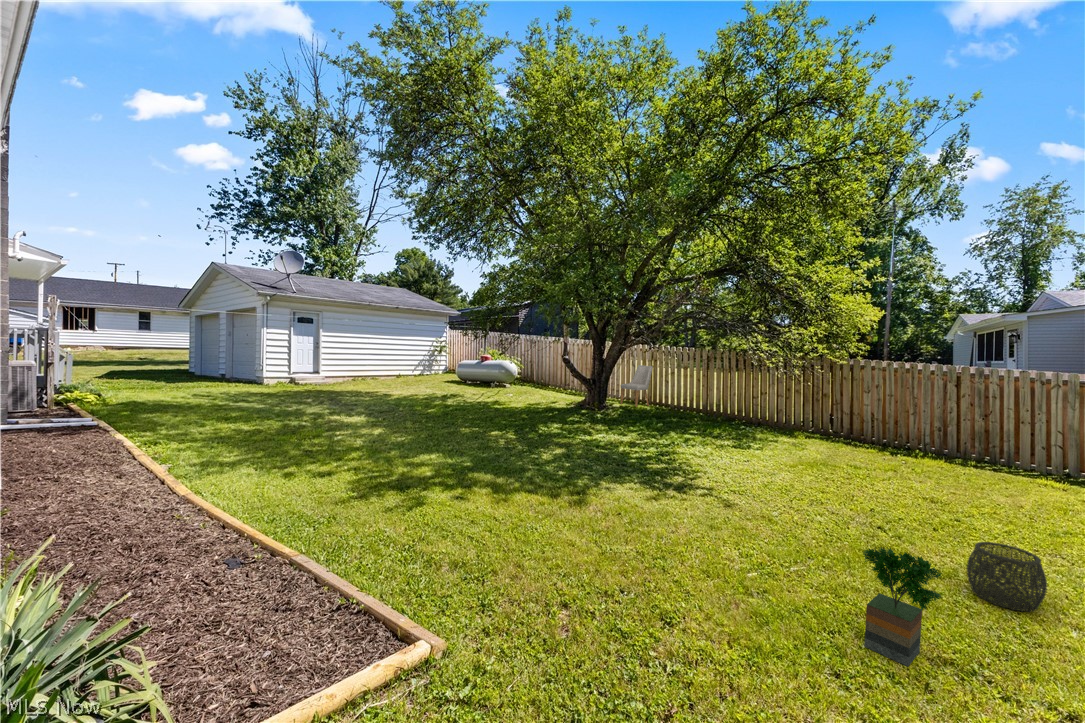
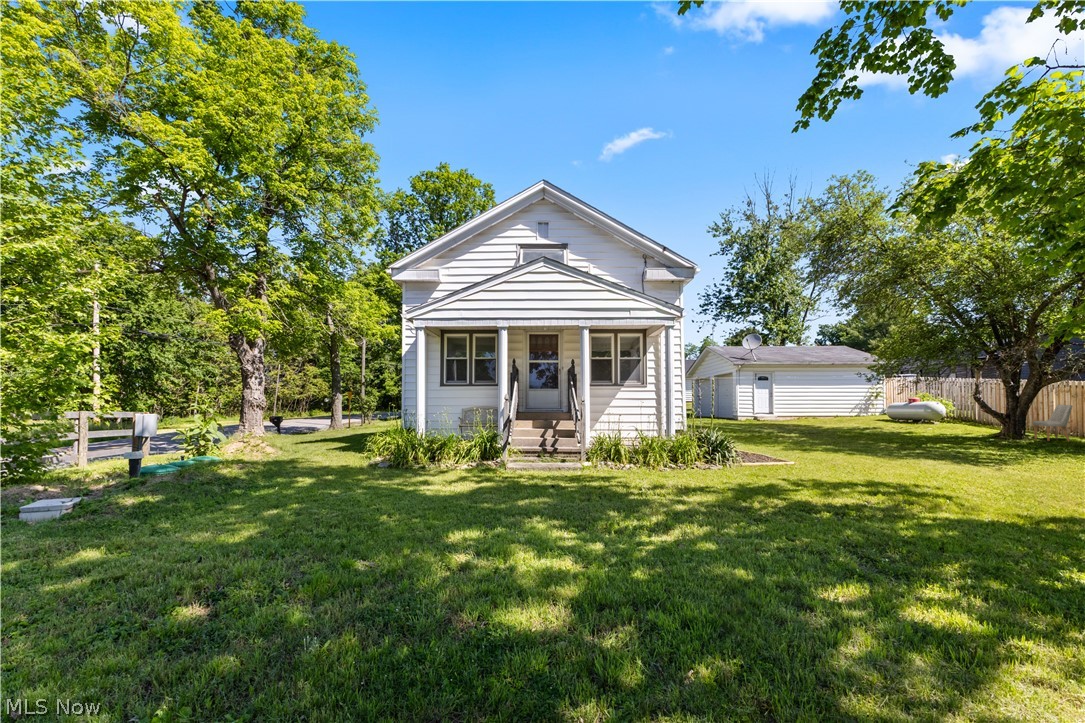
woven basket: present [967,542,1047,612] -> none [1021,466,1057,491]
potted tree: present [863,547,941,666] -> none [922,450,953,484]

